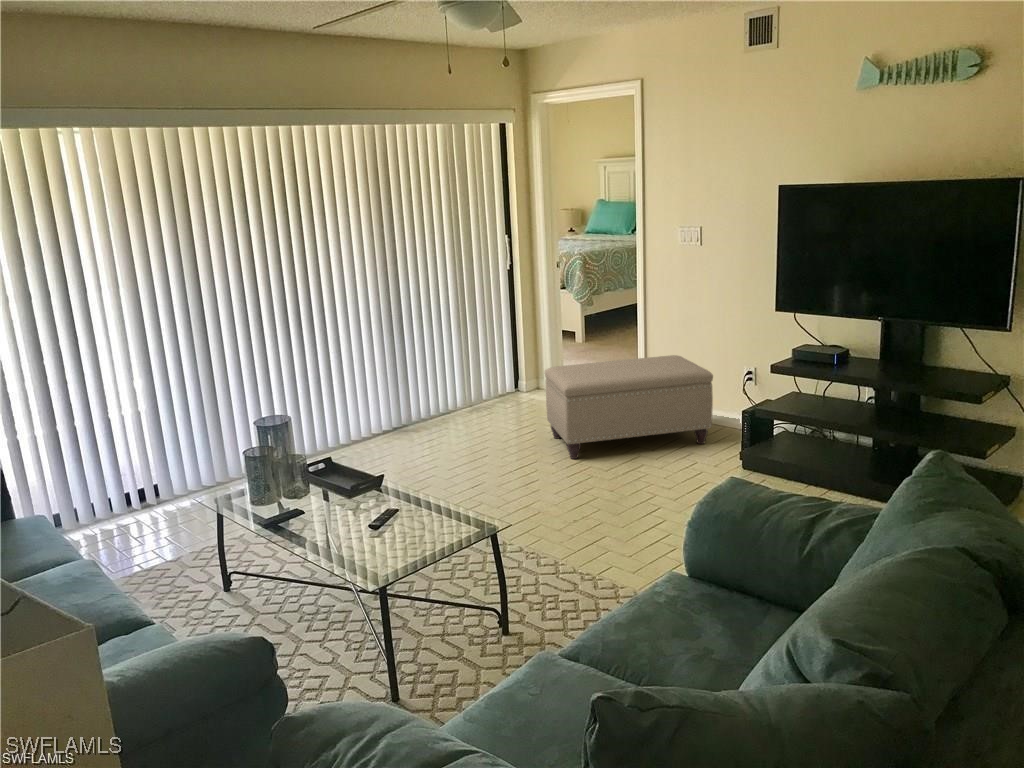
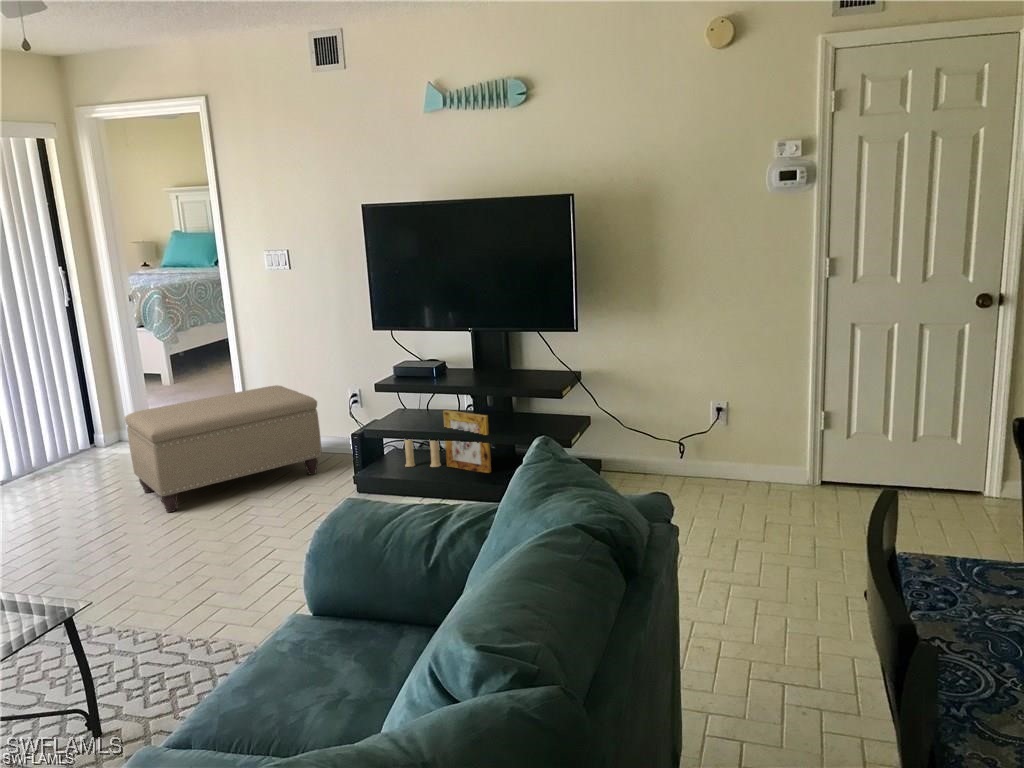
picture frame: none [838,400,890,472] -> present [443,410,491,473]
candle: none [793,416,833,456] -> present [405,440,441,467]

